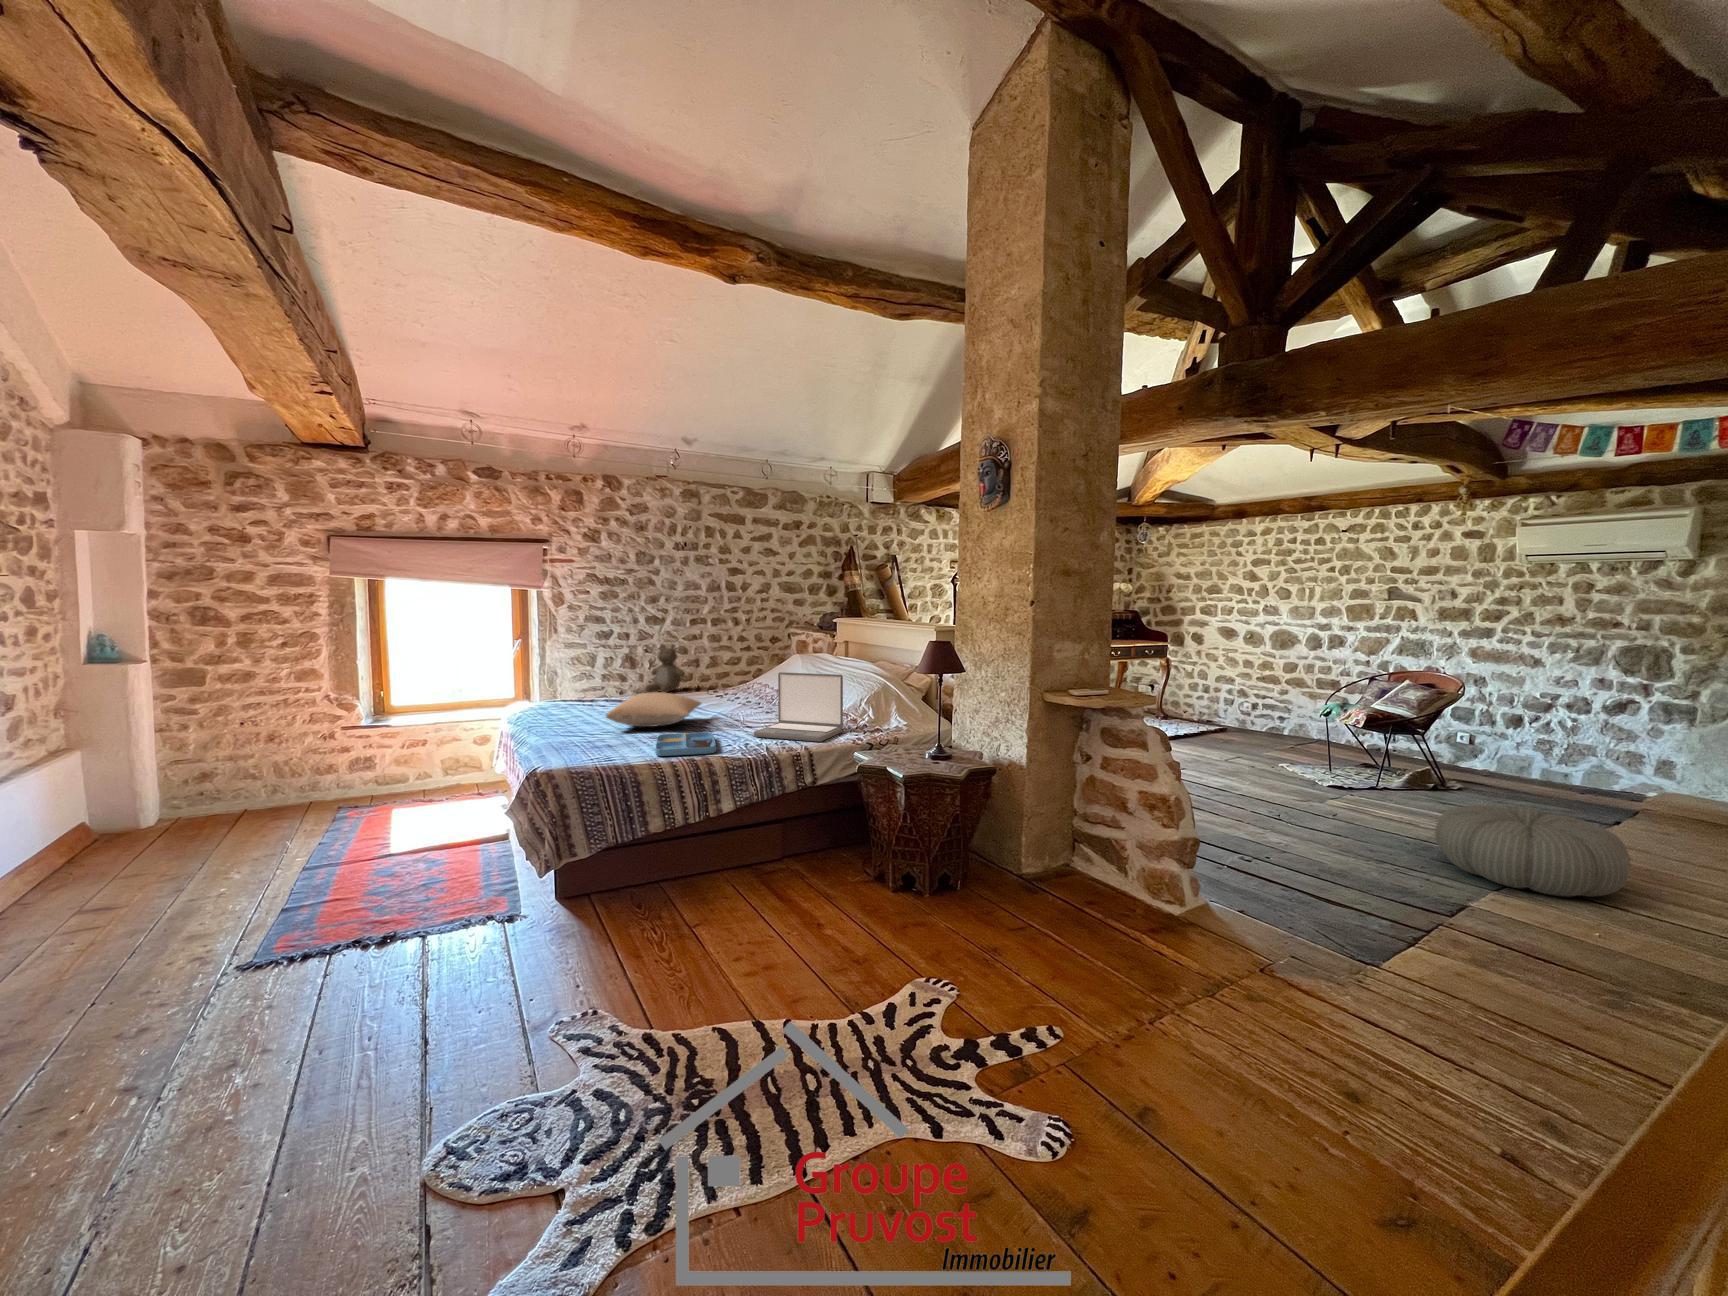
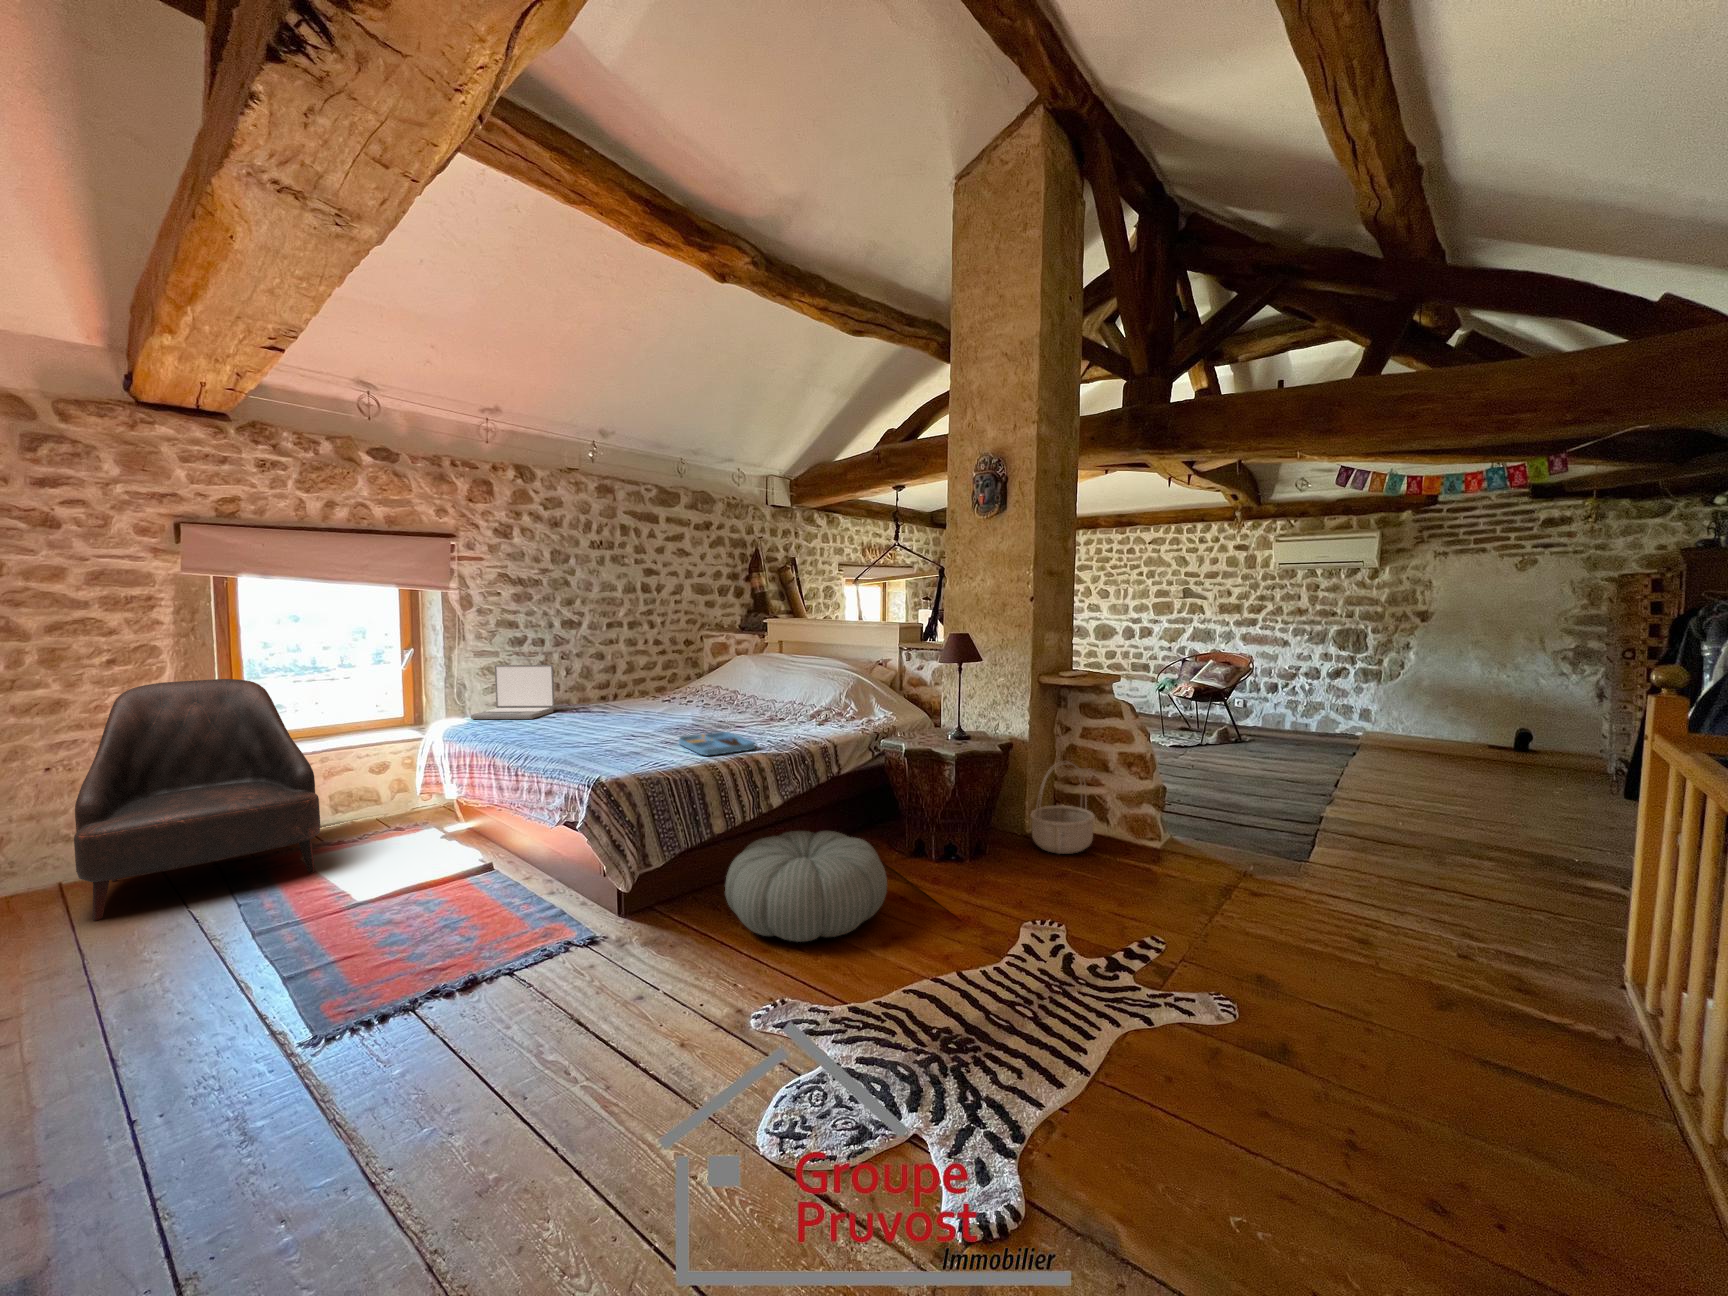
teddy bear: present [645,644,685,693] -> none [568,648,611,701]
armchair: none [215,661,399,847] -> present [74,679,320,921]
laptop: present [754,672,843,742] -> present [471,665,555,719]
pillow: present [606,692,701,727] -> none [603,697,693,732]
basket: none [1008,797,1090,911] -> present [1030,761,1095,854]
pouf: present [1435,805,1631,897] -> present [725,831,887,942]

